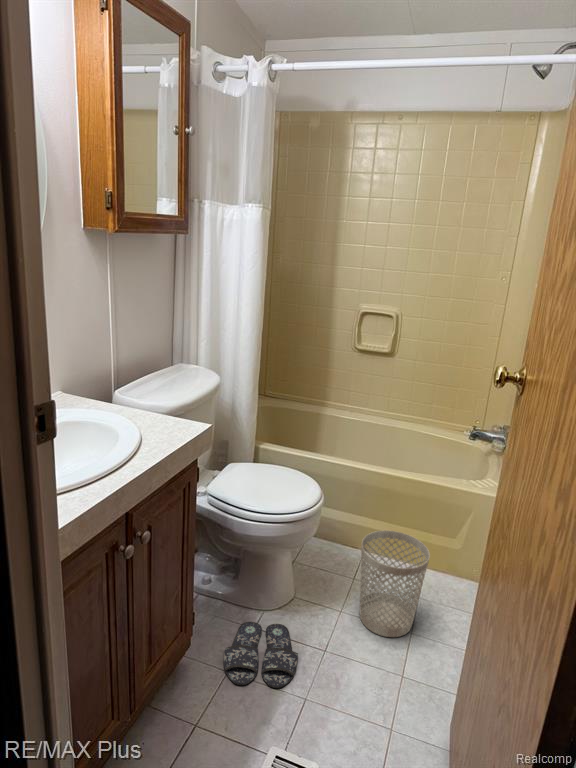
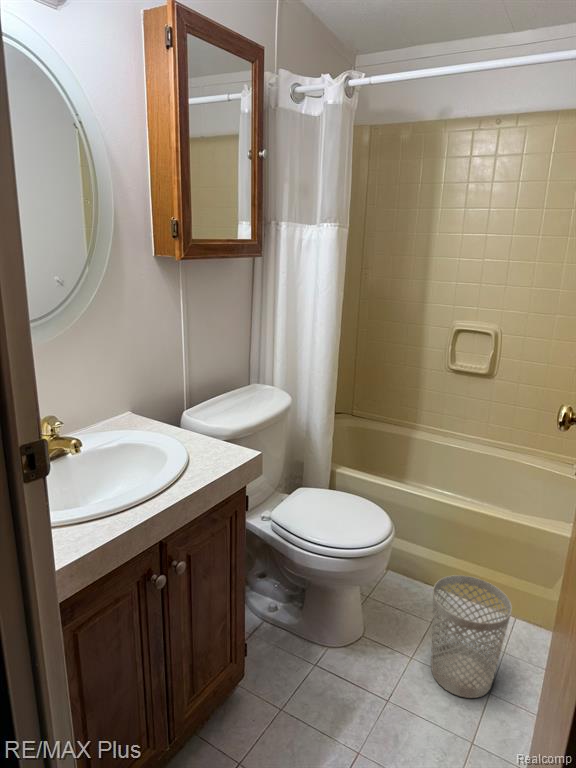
slippers: present [224,622,298,688] -> none [276,657,356,736]

